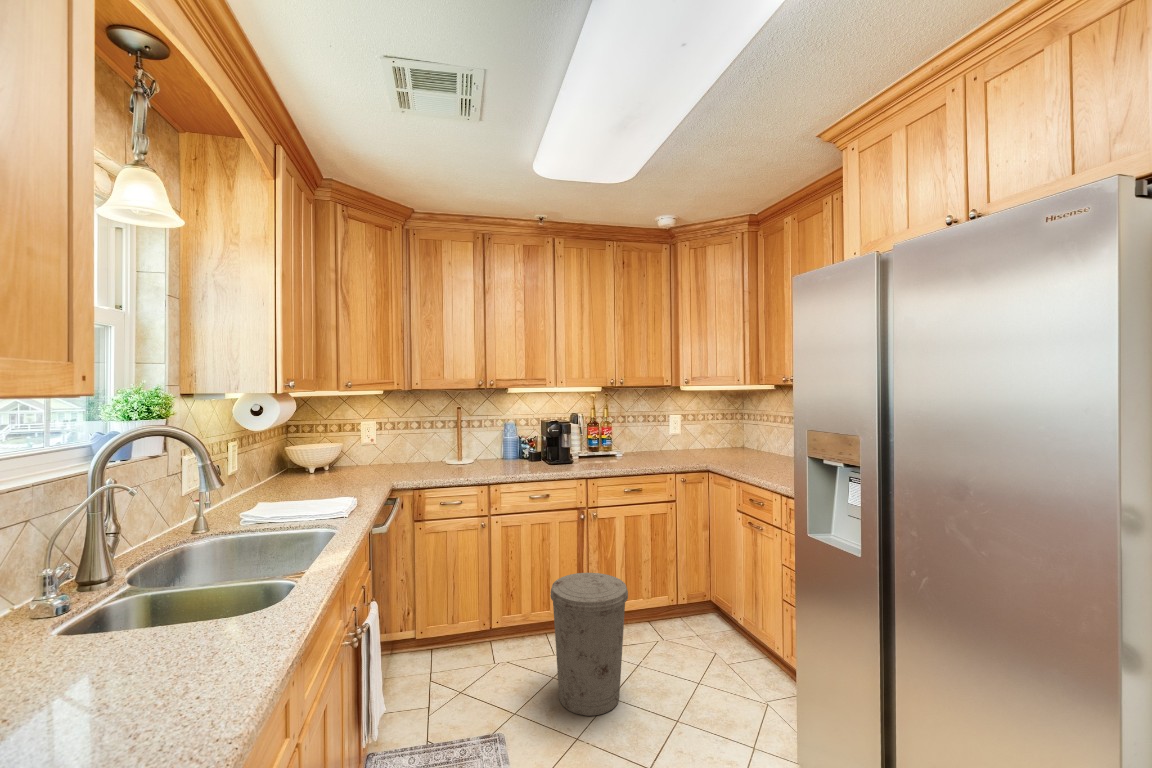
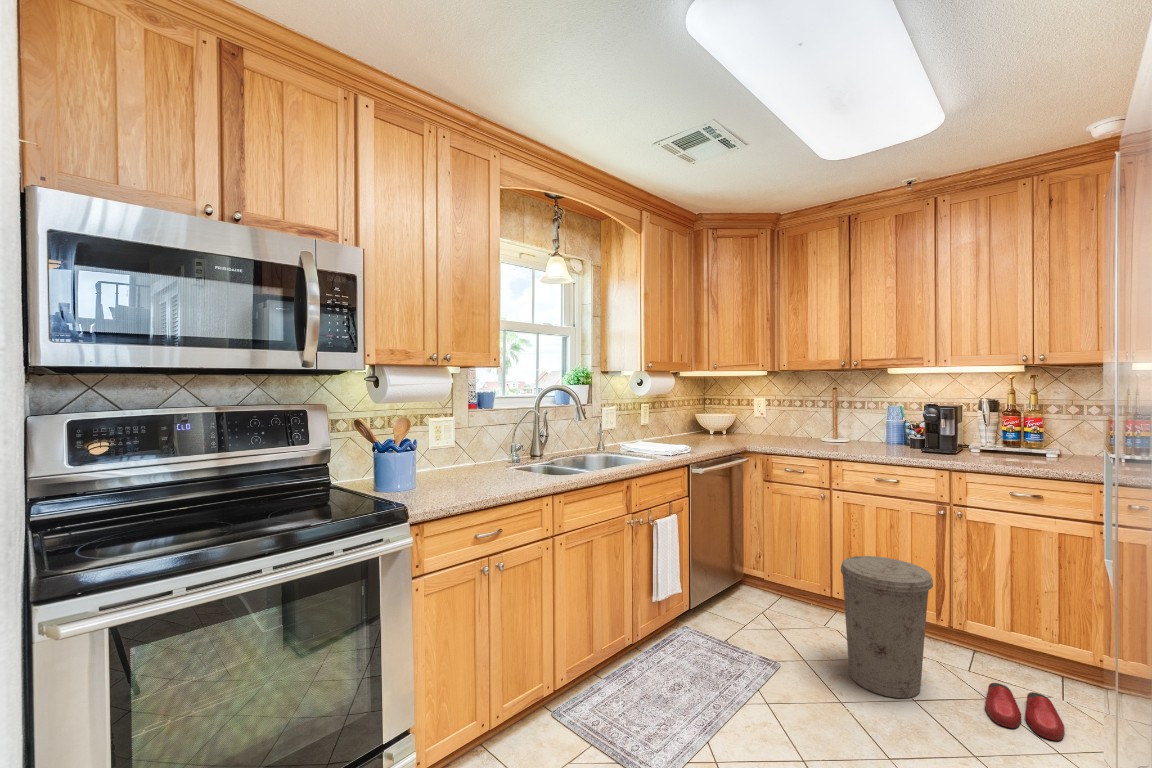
slippers: none [643,645,704,687] -> present [985,683,1064,740]

